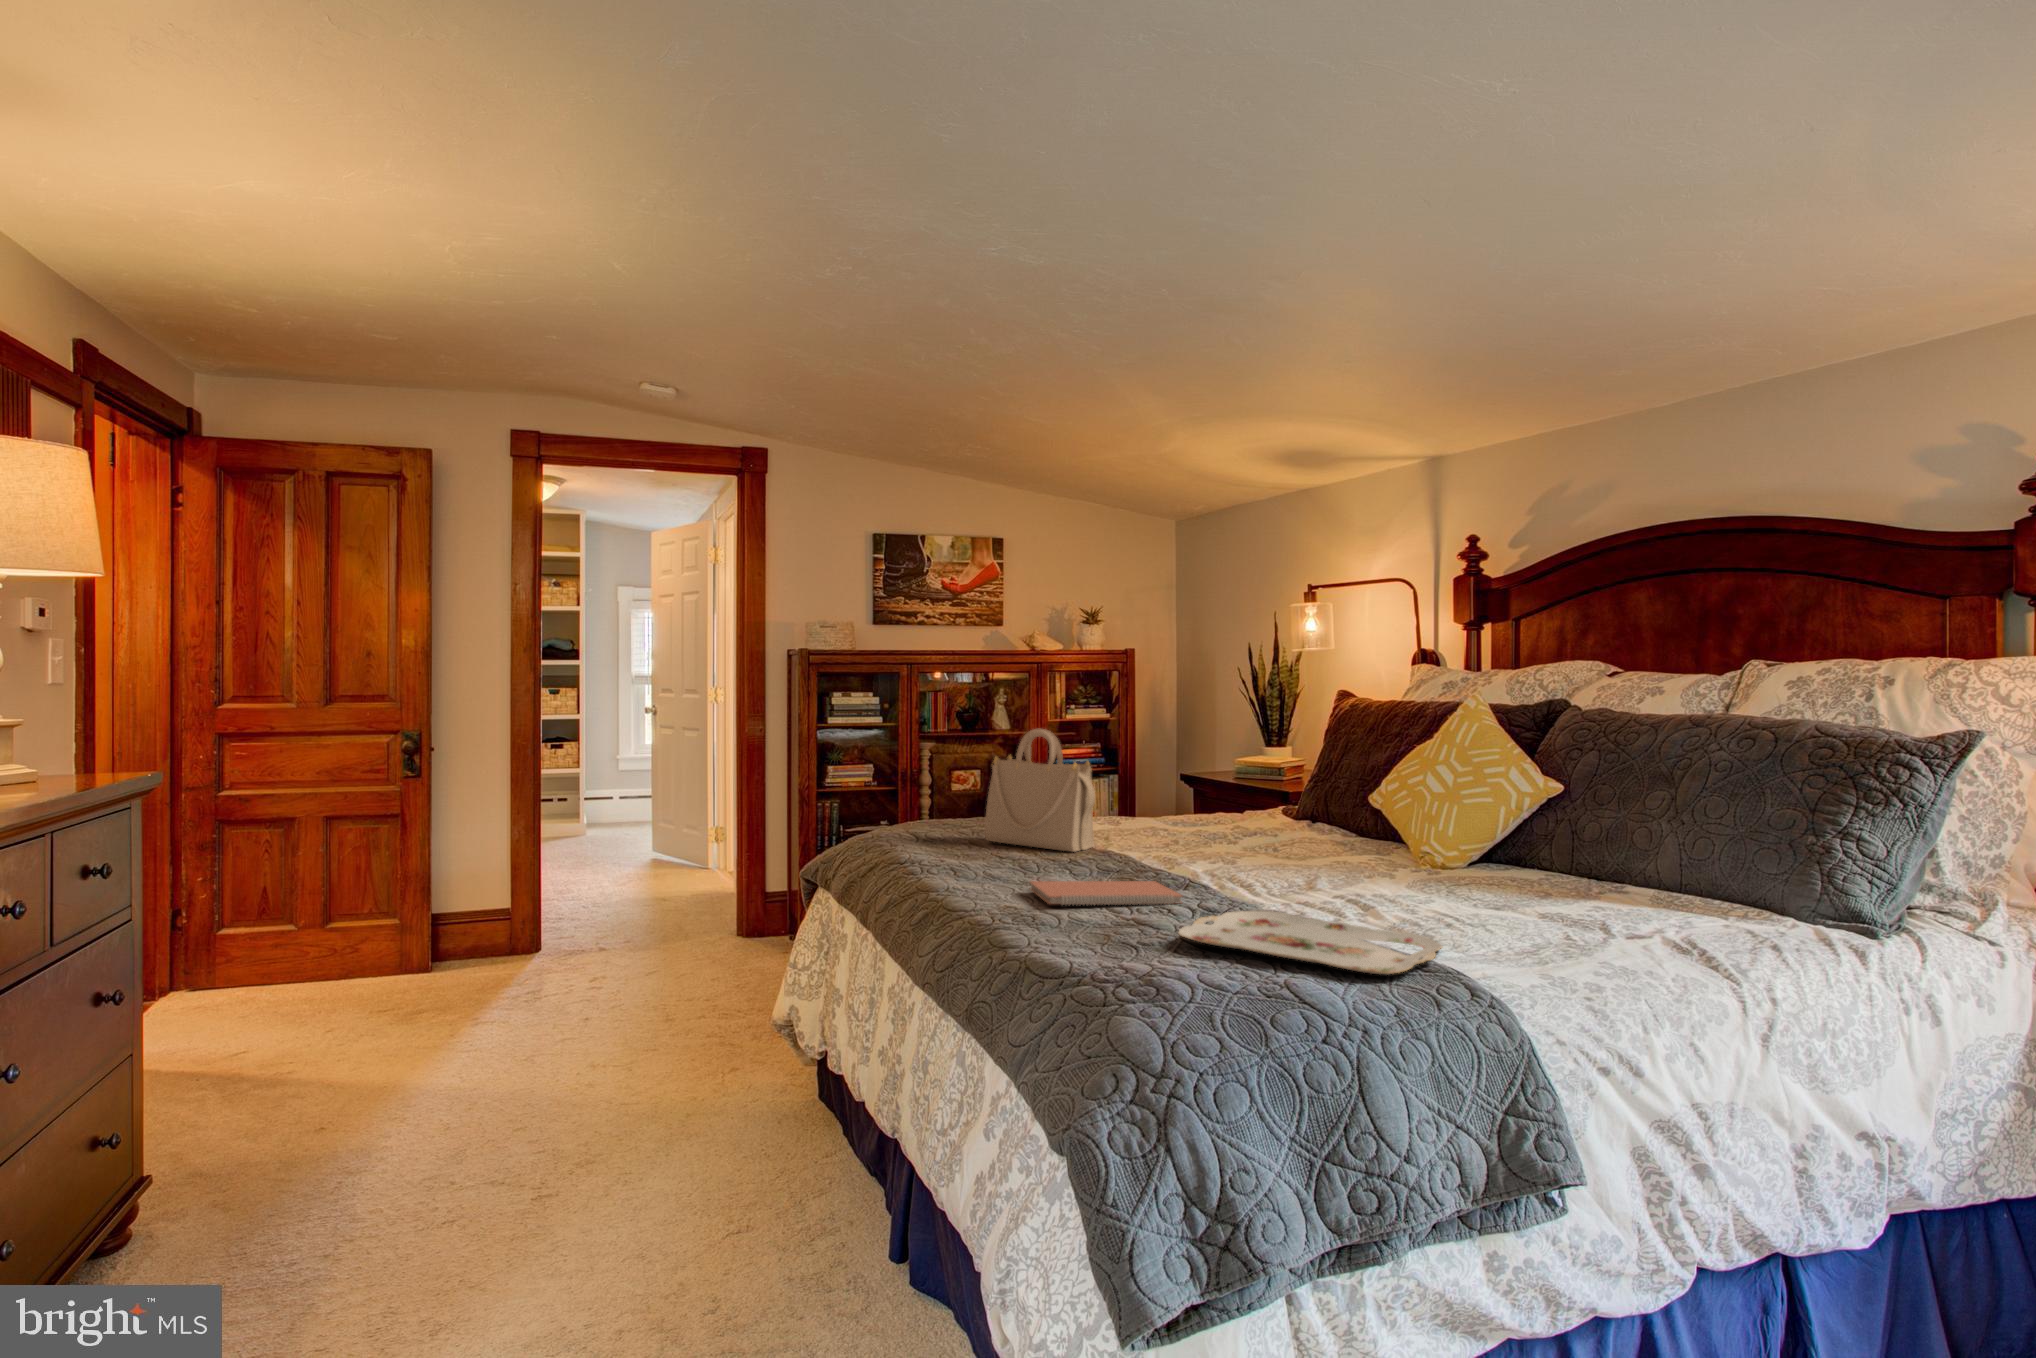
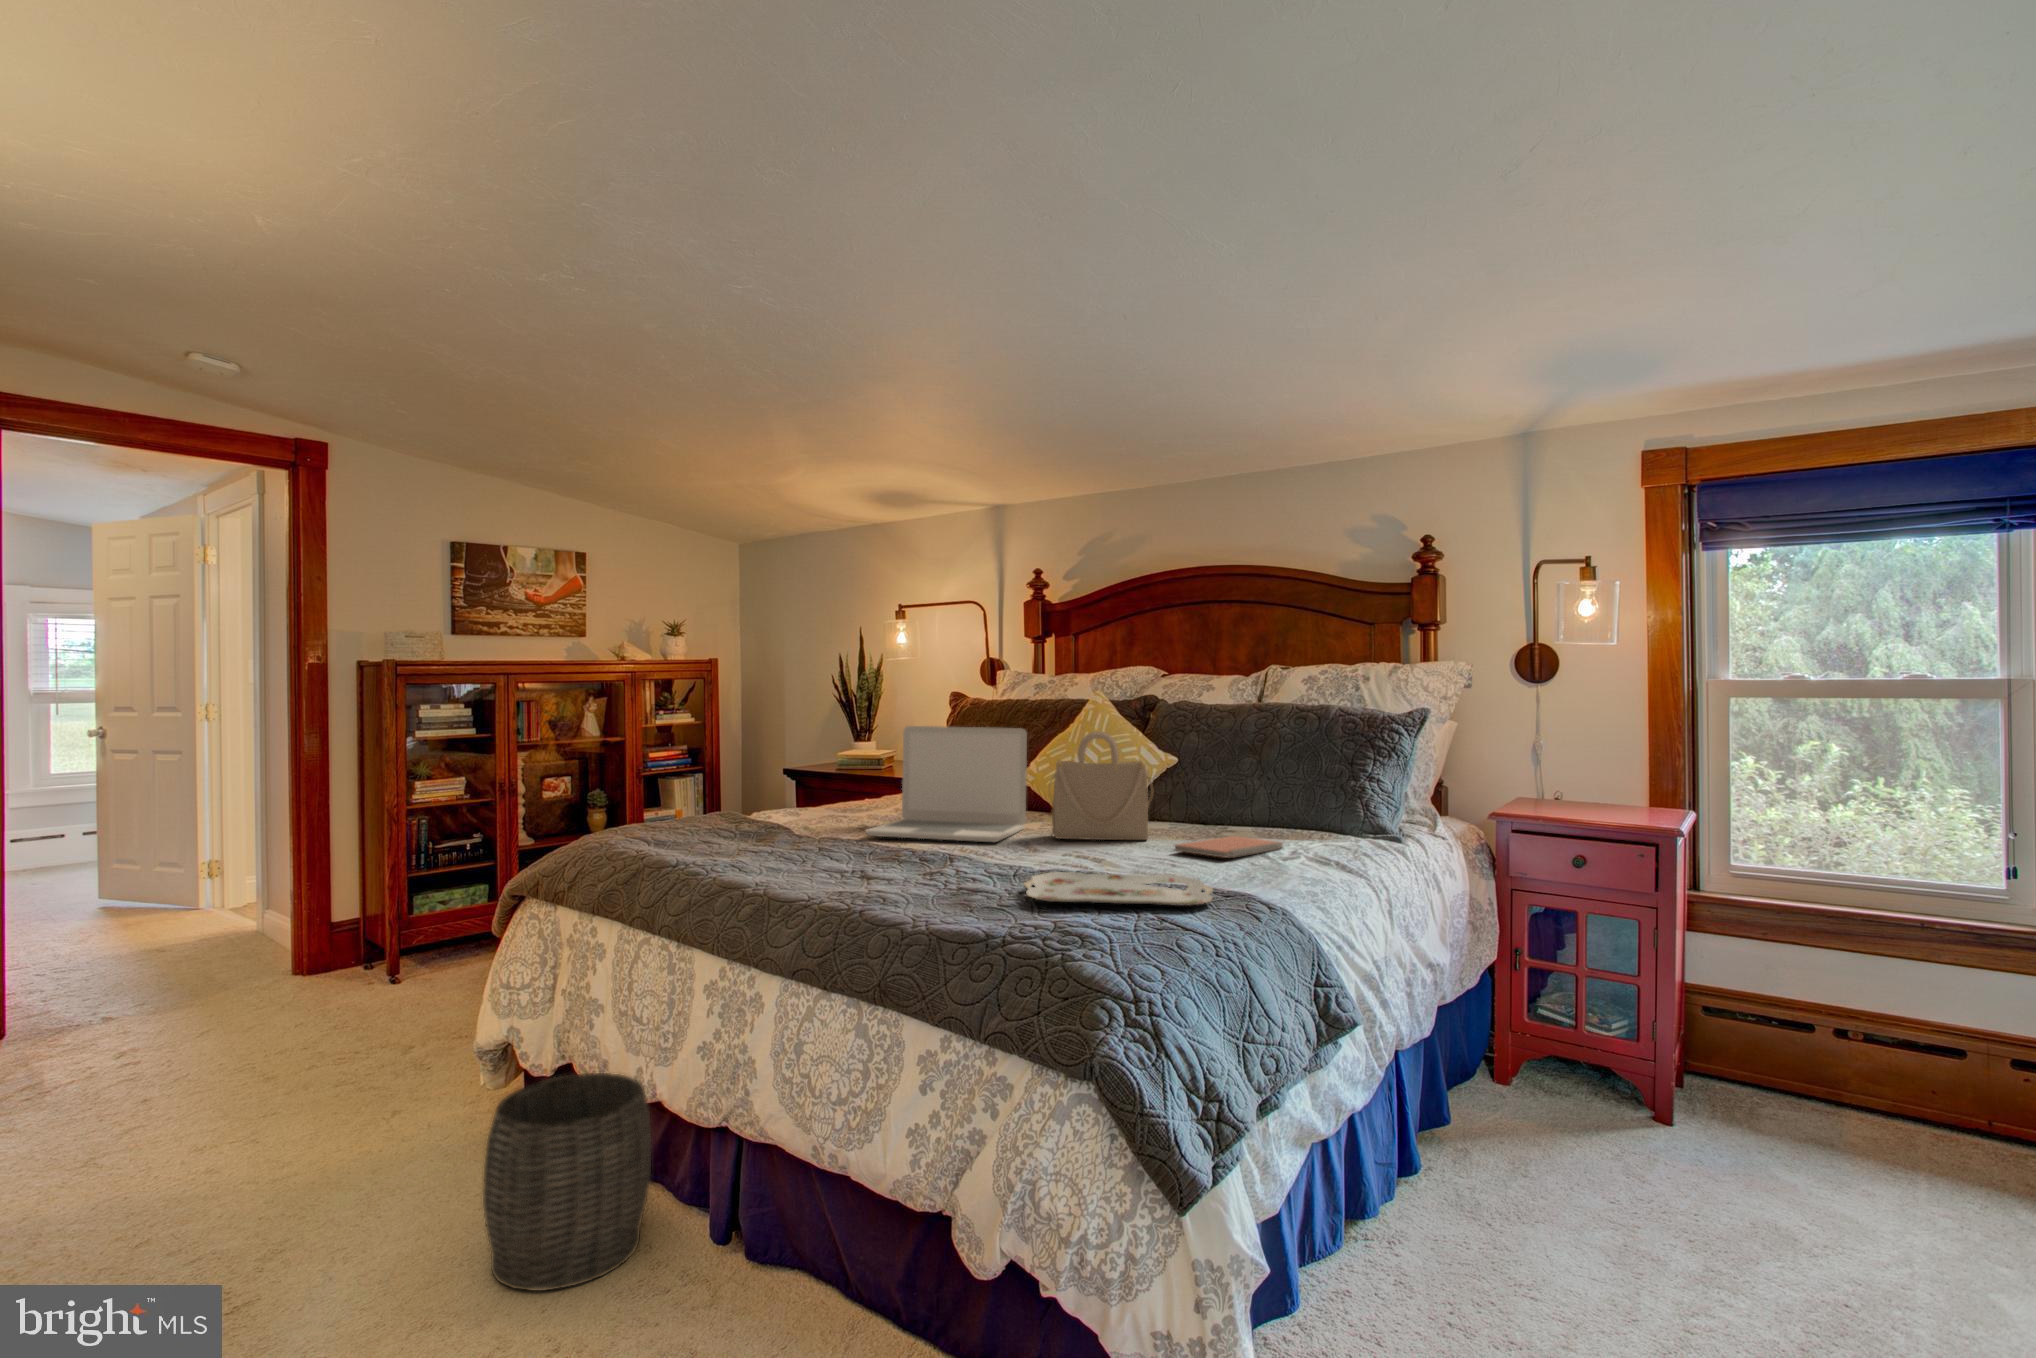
laptop: none [1136,726,1342,870] -> present [866,726,1027,842]
handbag: present [984,729,1095,852] -> present [1051,731,1154,840]
notebook: present [1030,881,1182,905] -> present [1175,836,1283,858]
woven basket: none [703,1048,855,1248] -> present [483,1073,651,1291]

